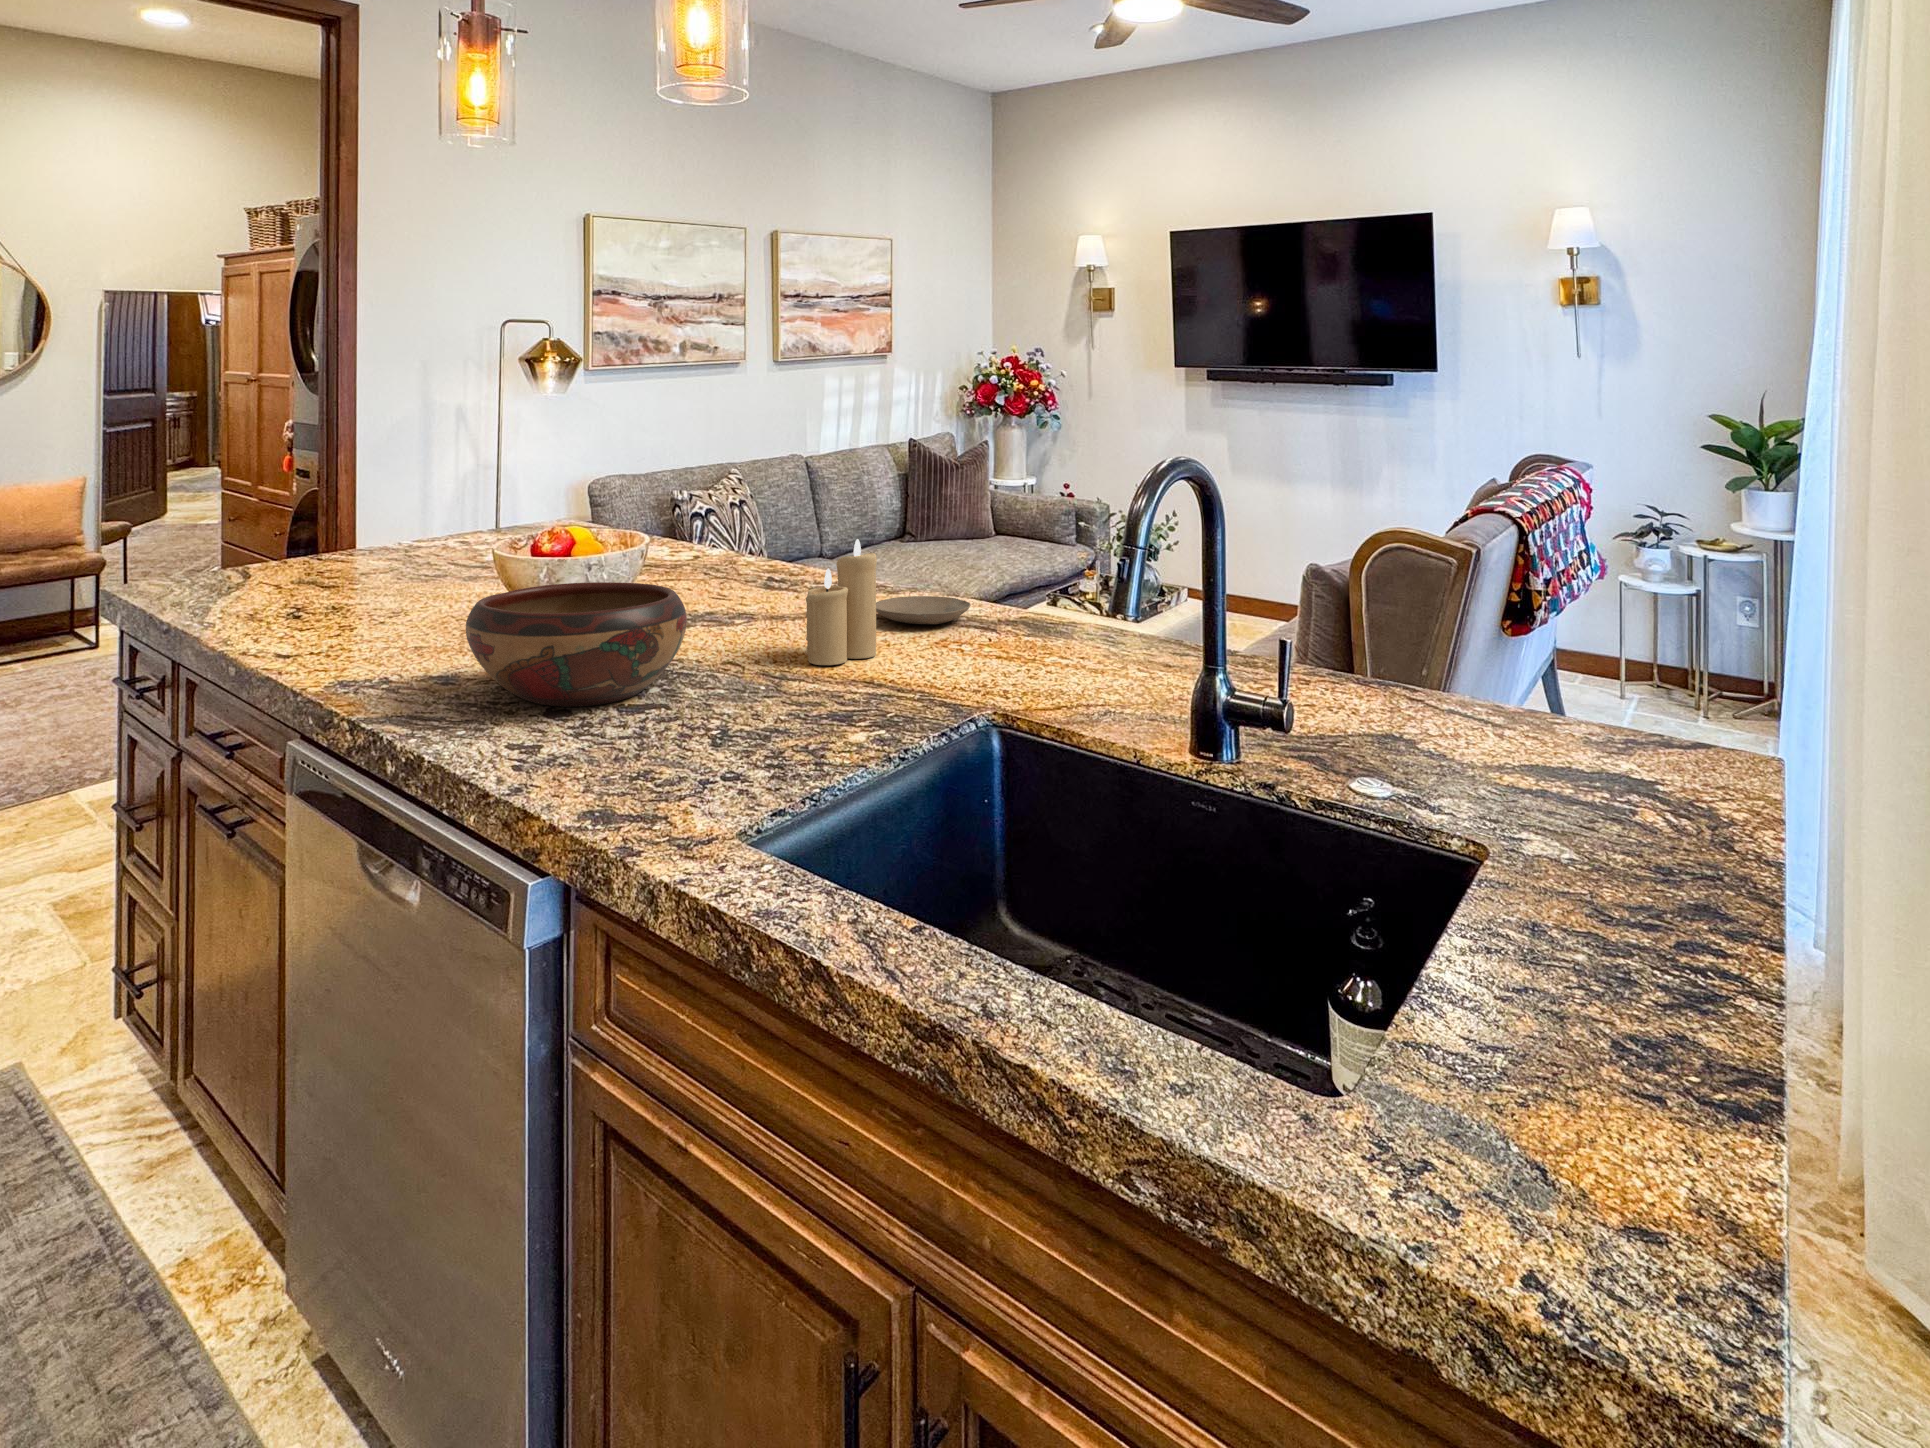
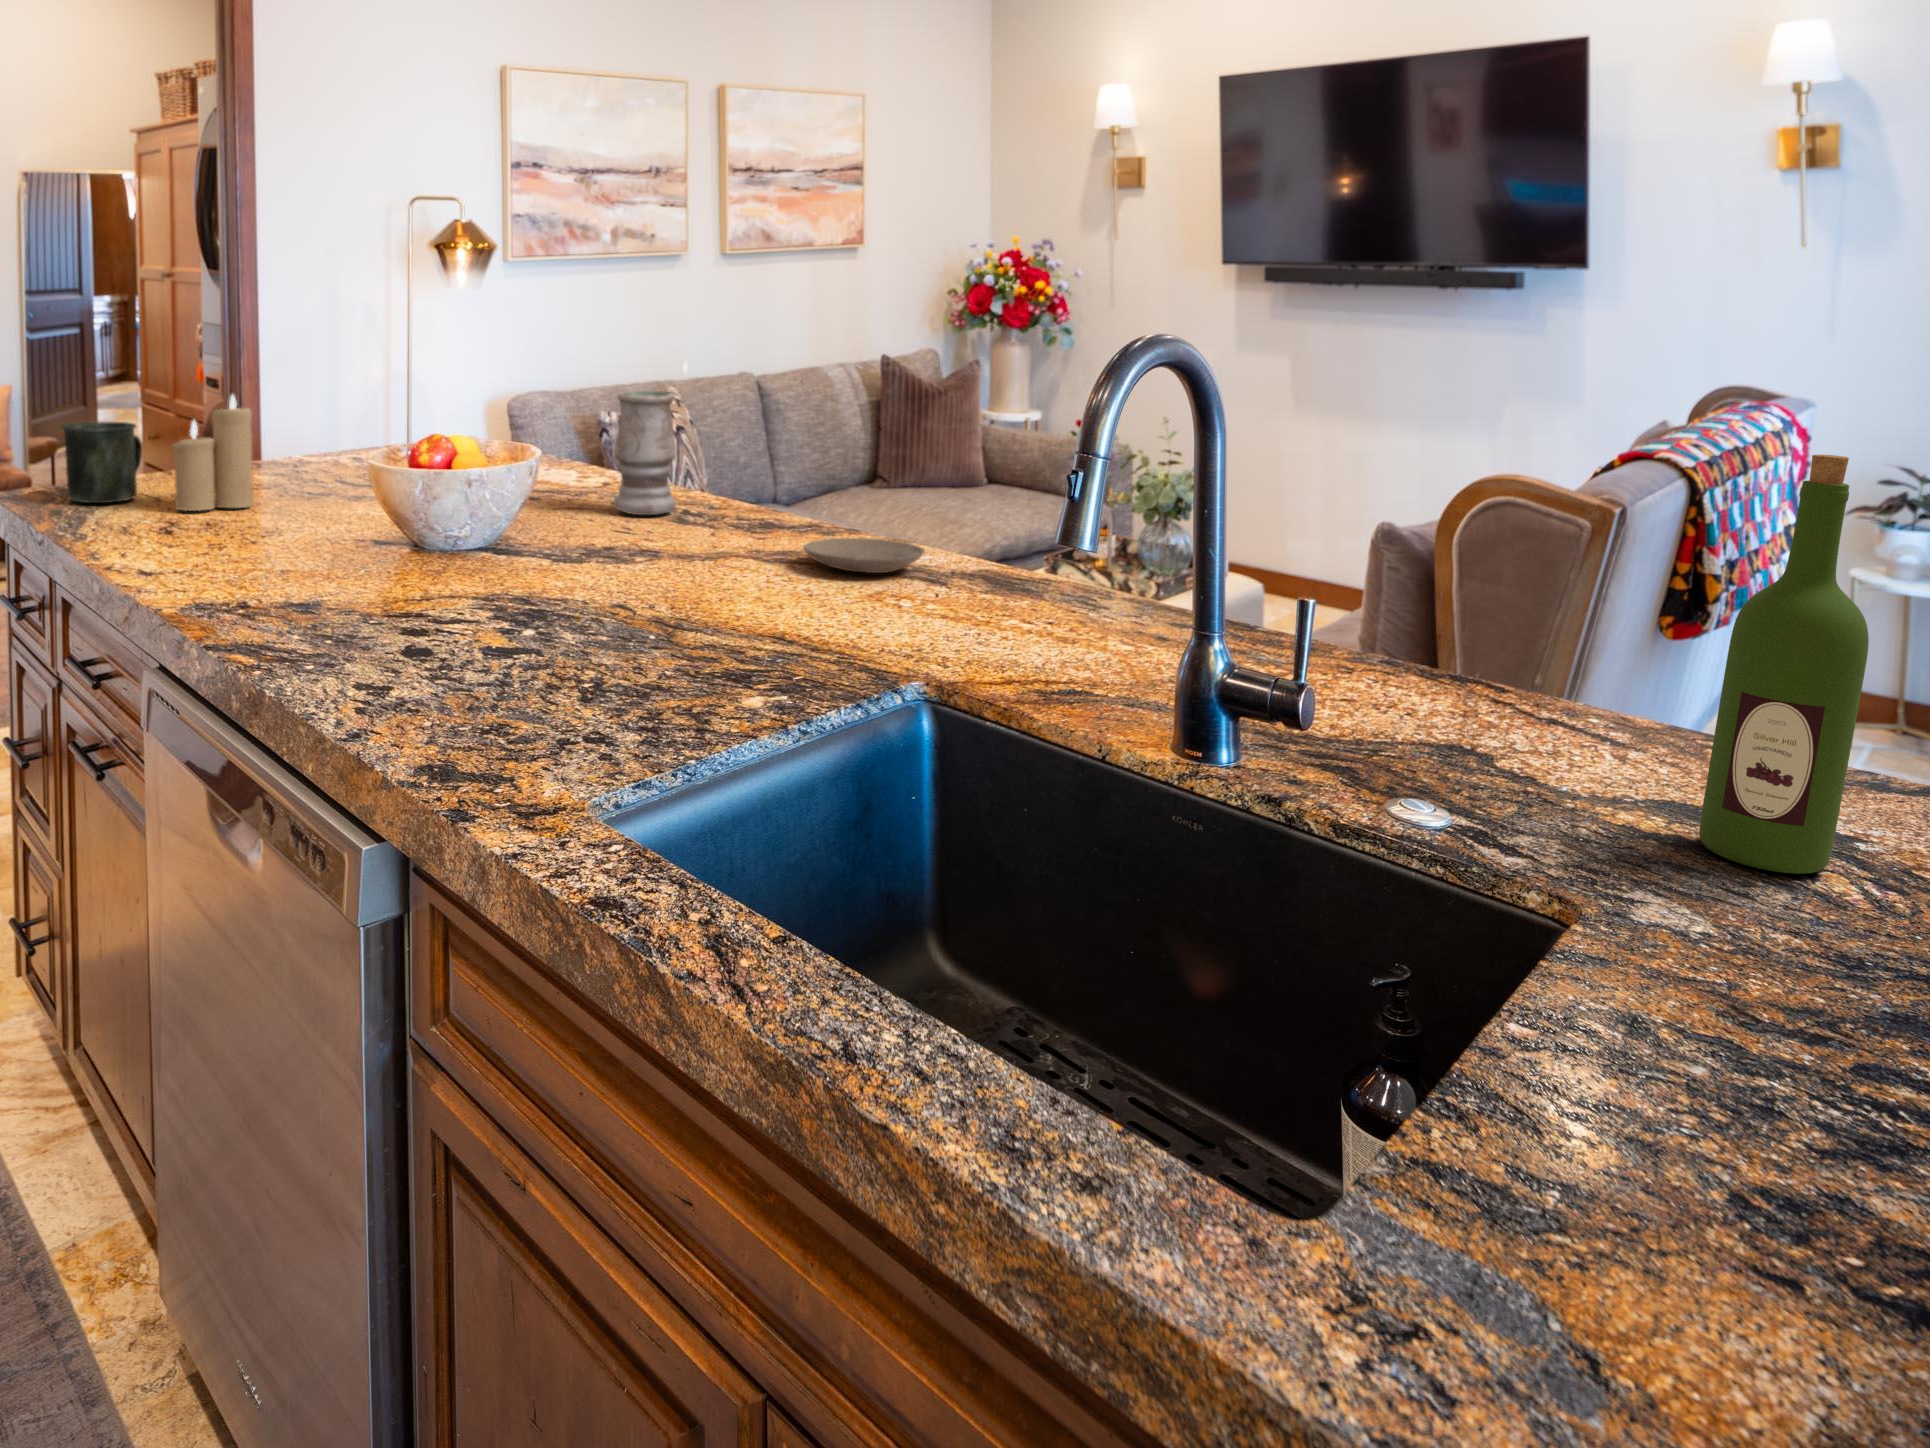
vase: none [707,482,760,585] -> present [614,390,676,515]
wine bottle: none [1557,512,1657,810] -> present [1699,455,1869,874]
mug: none [206,525,282,598] -> present [62,422,142,503]
candle: present [806,539,877,665] -> present [172,395,253,511]
decorative bowl: present [466,582,687,707] -> none [311,500,566,645]

